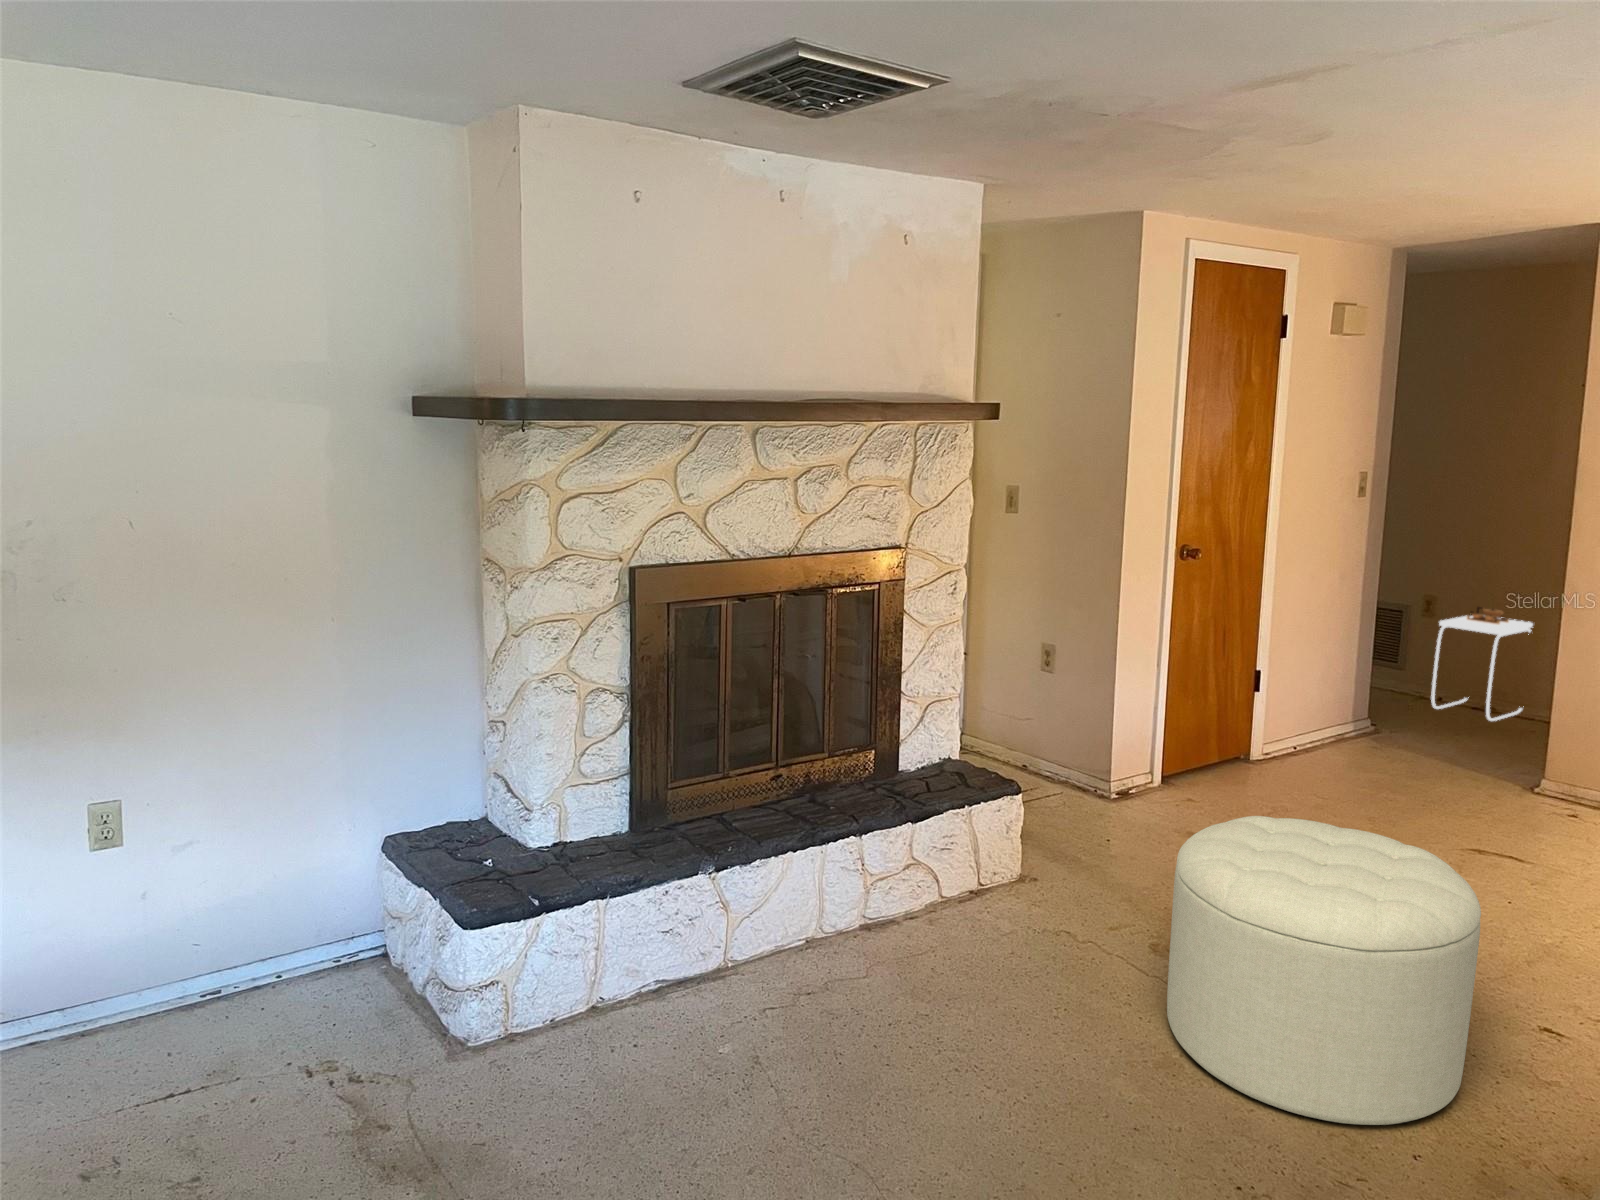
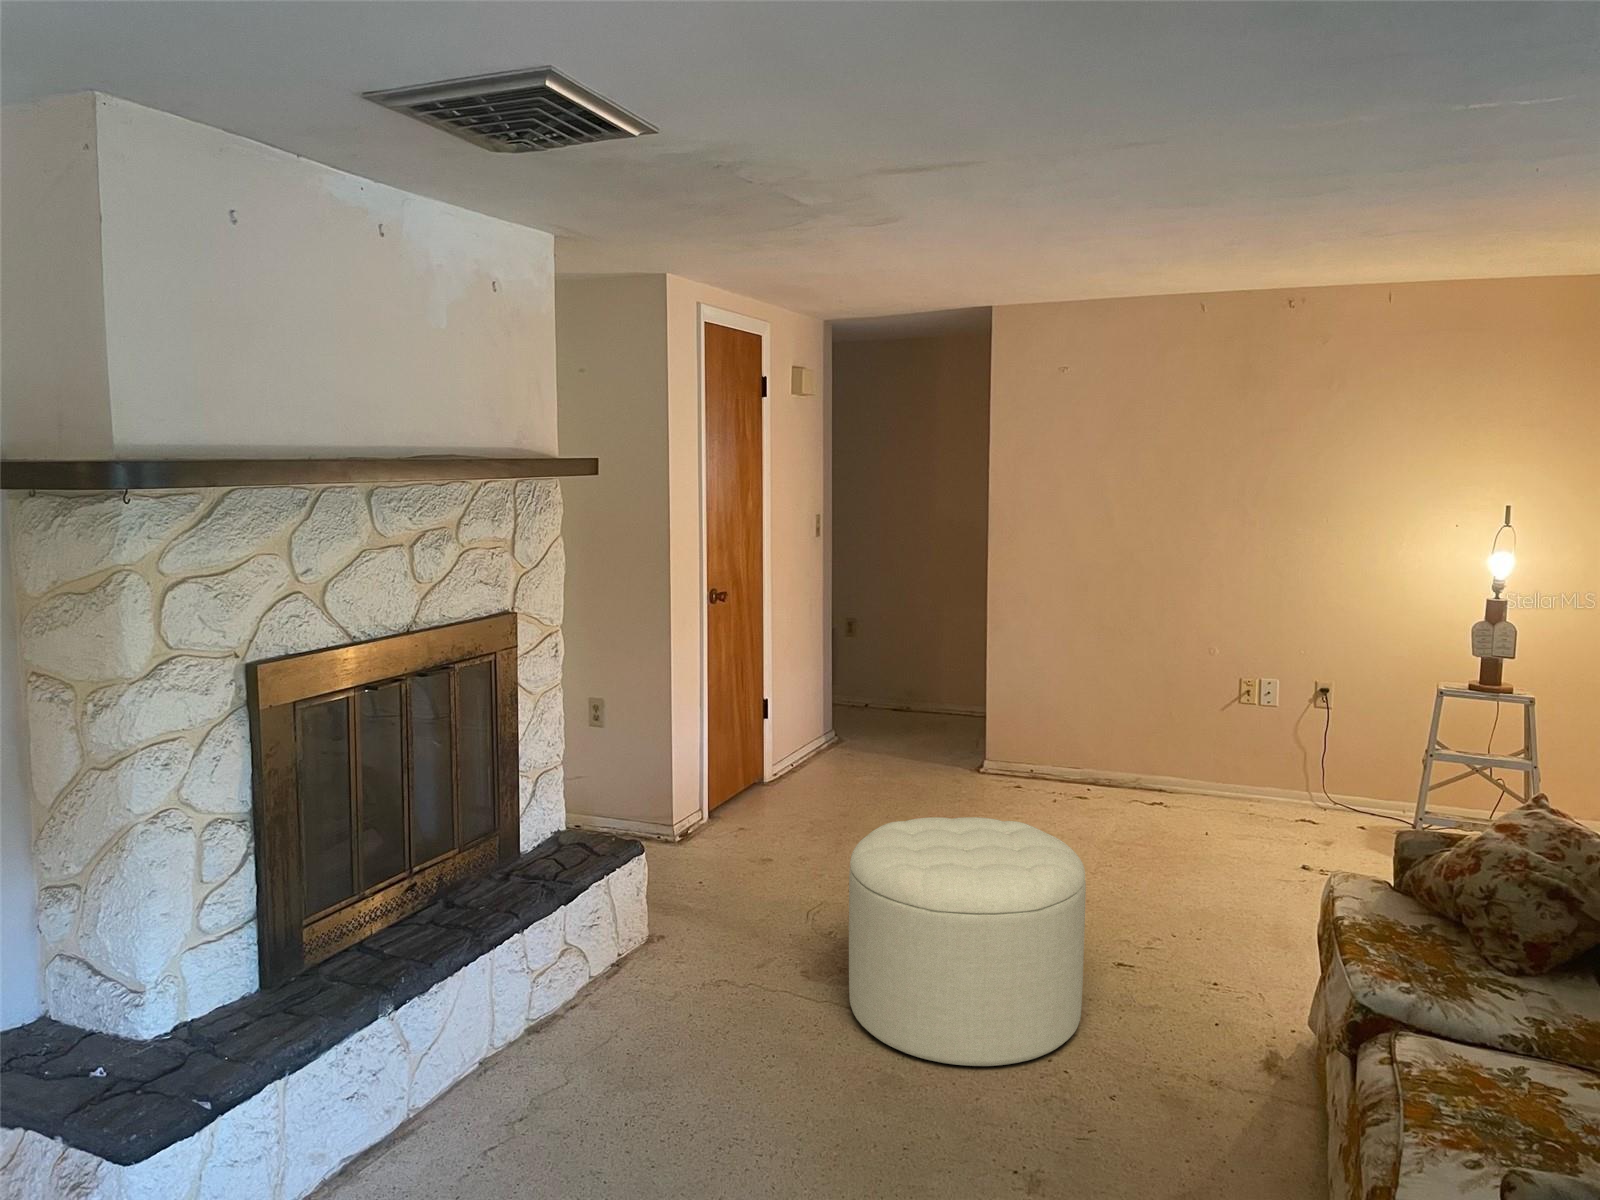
side table: present [1431,607,1533,721] -> none [867,625,929,719]

